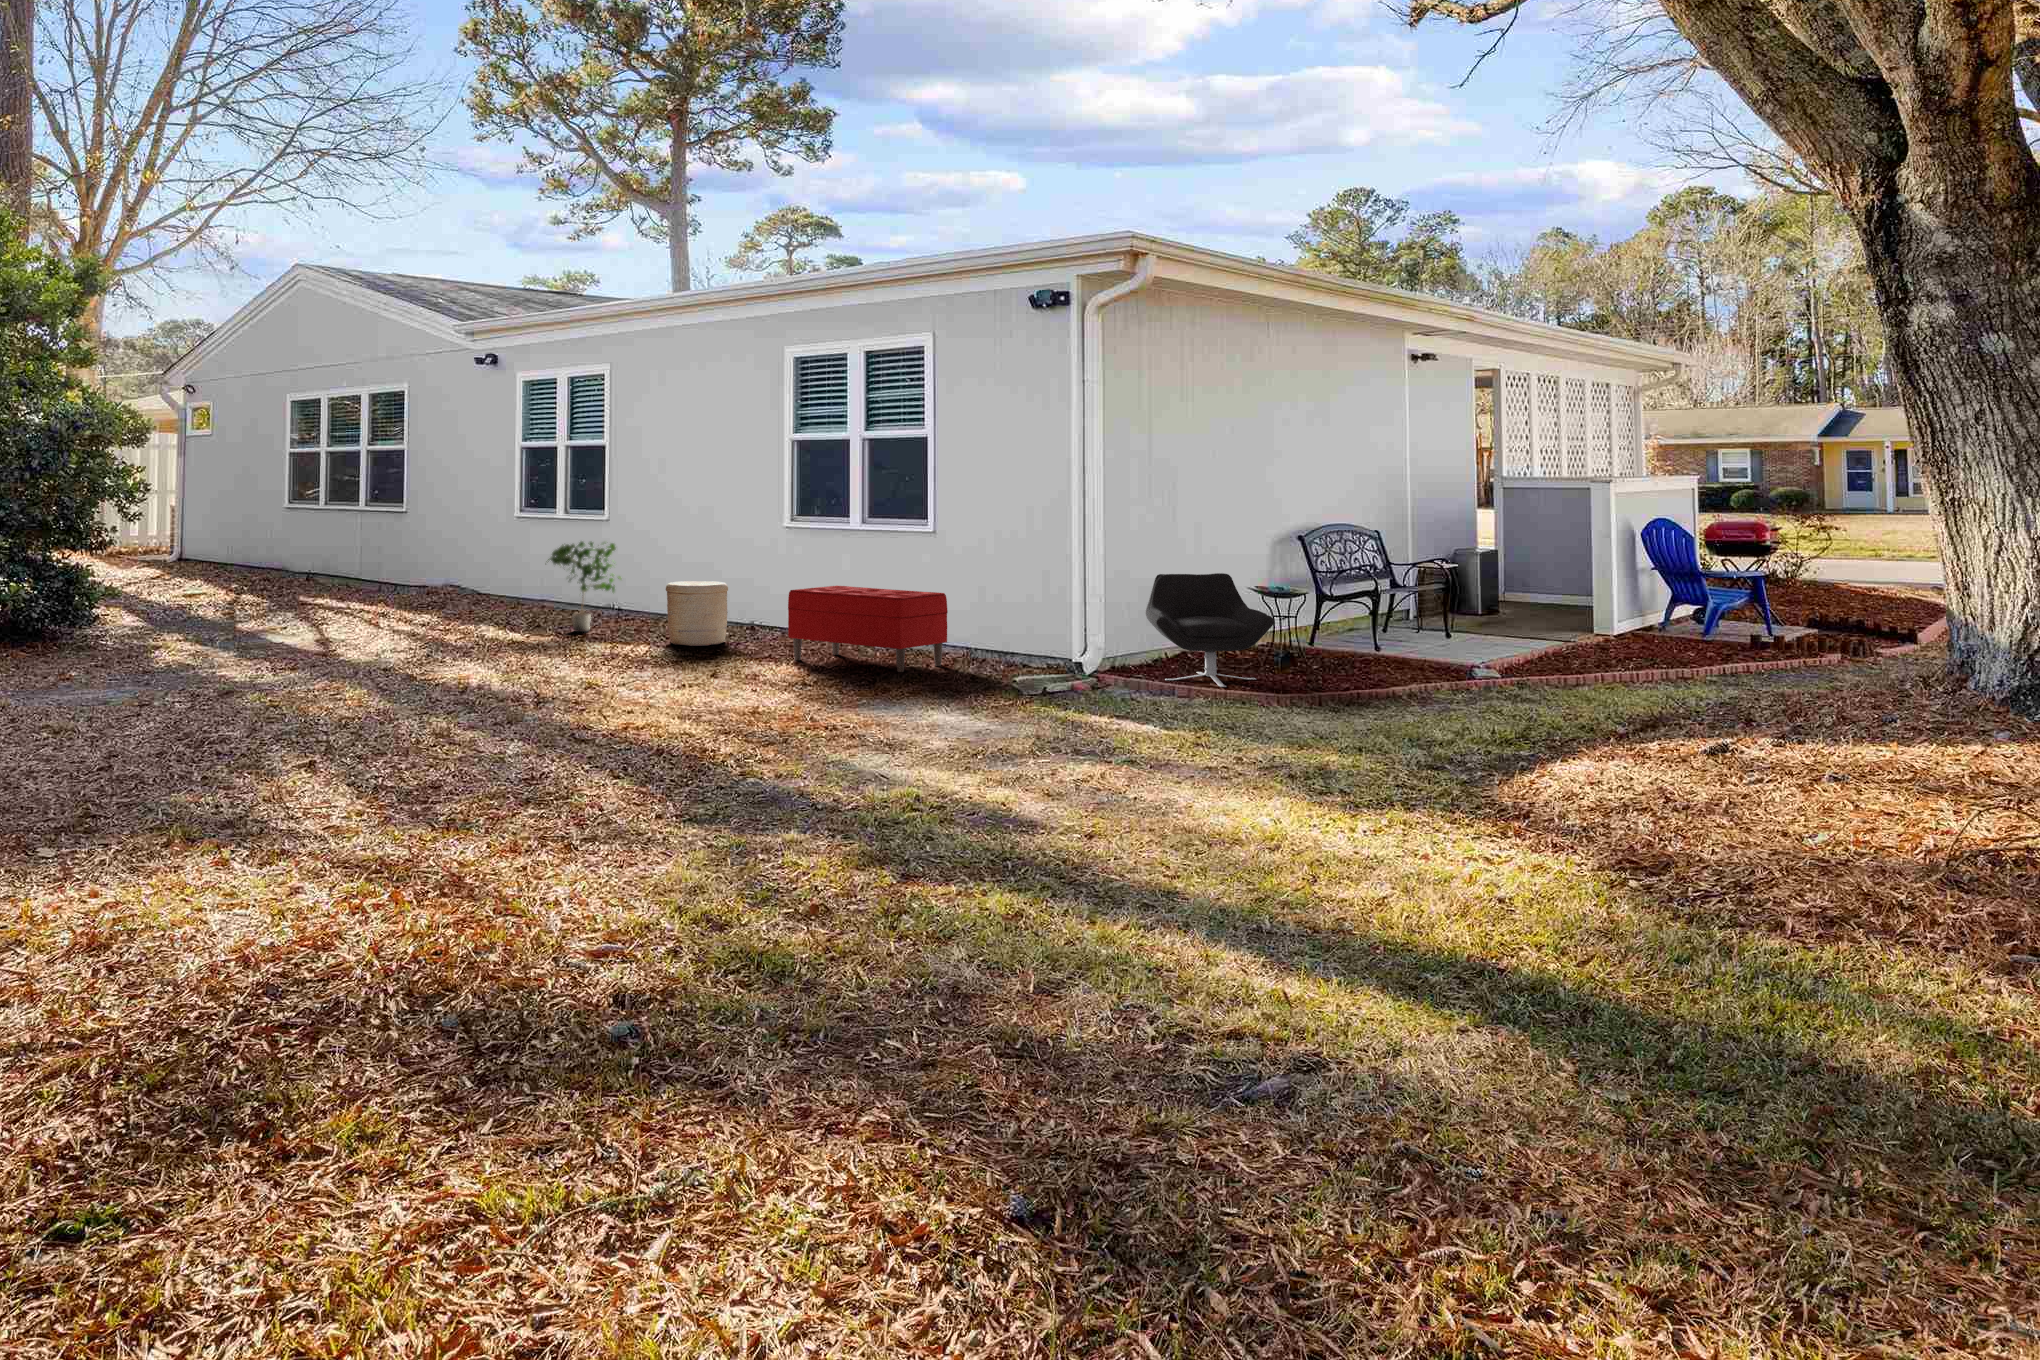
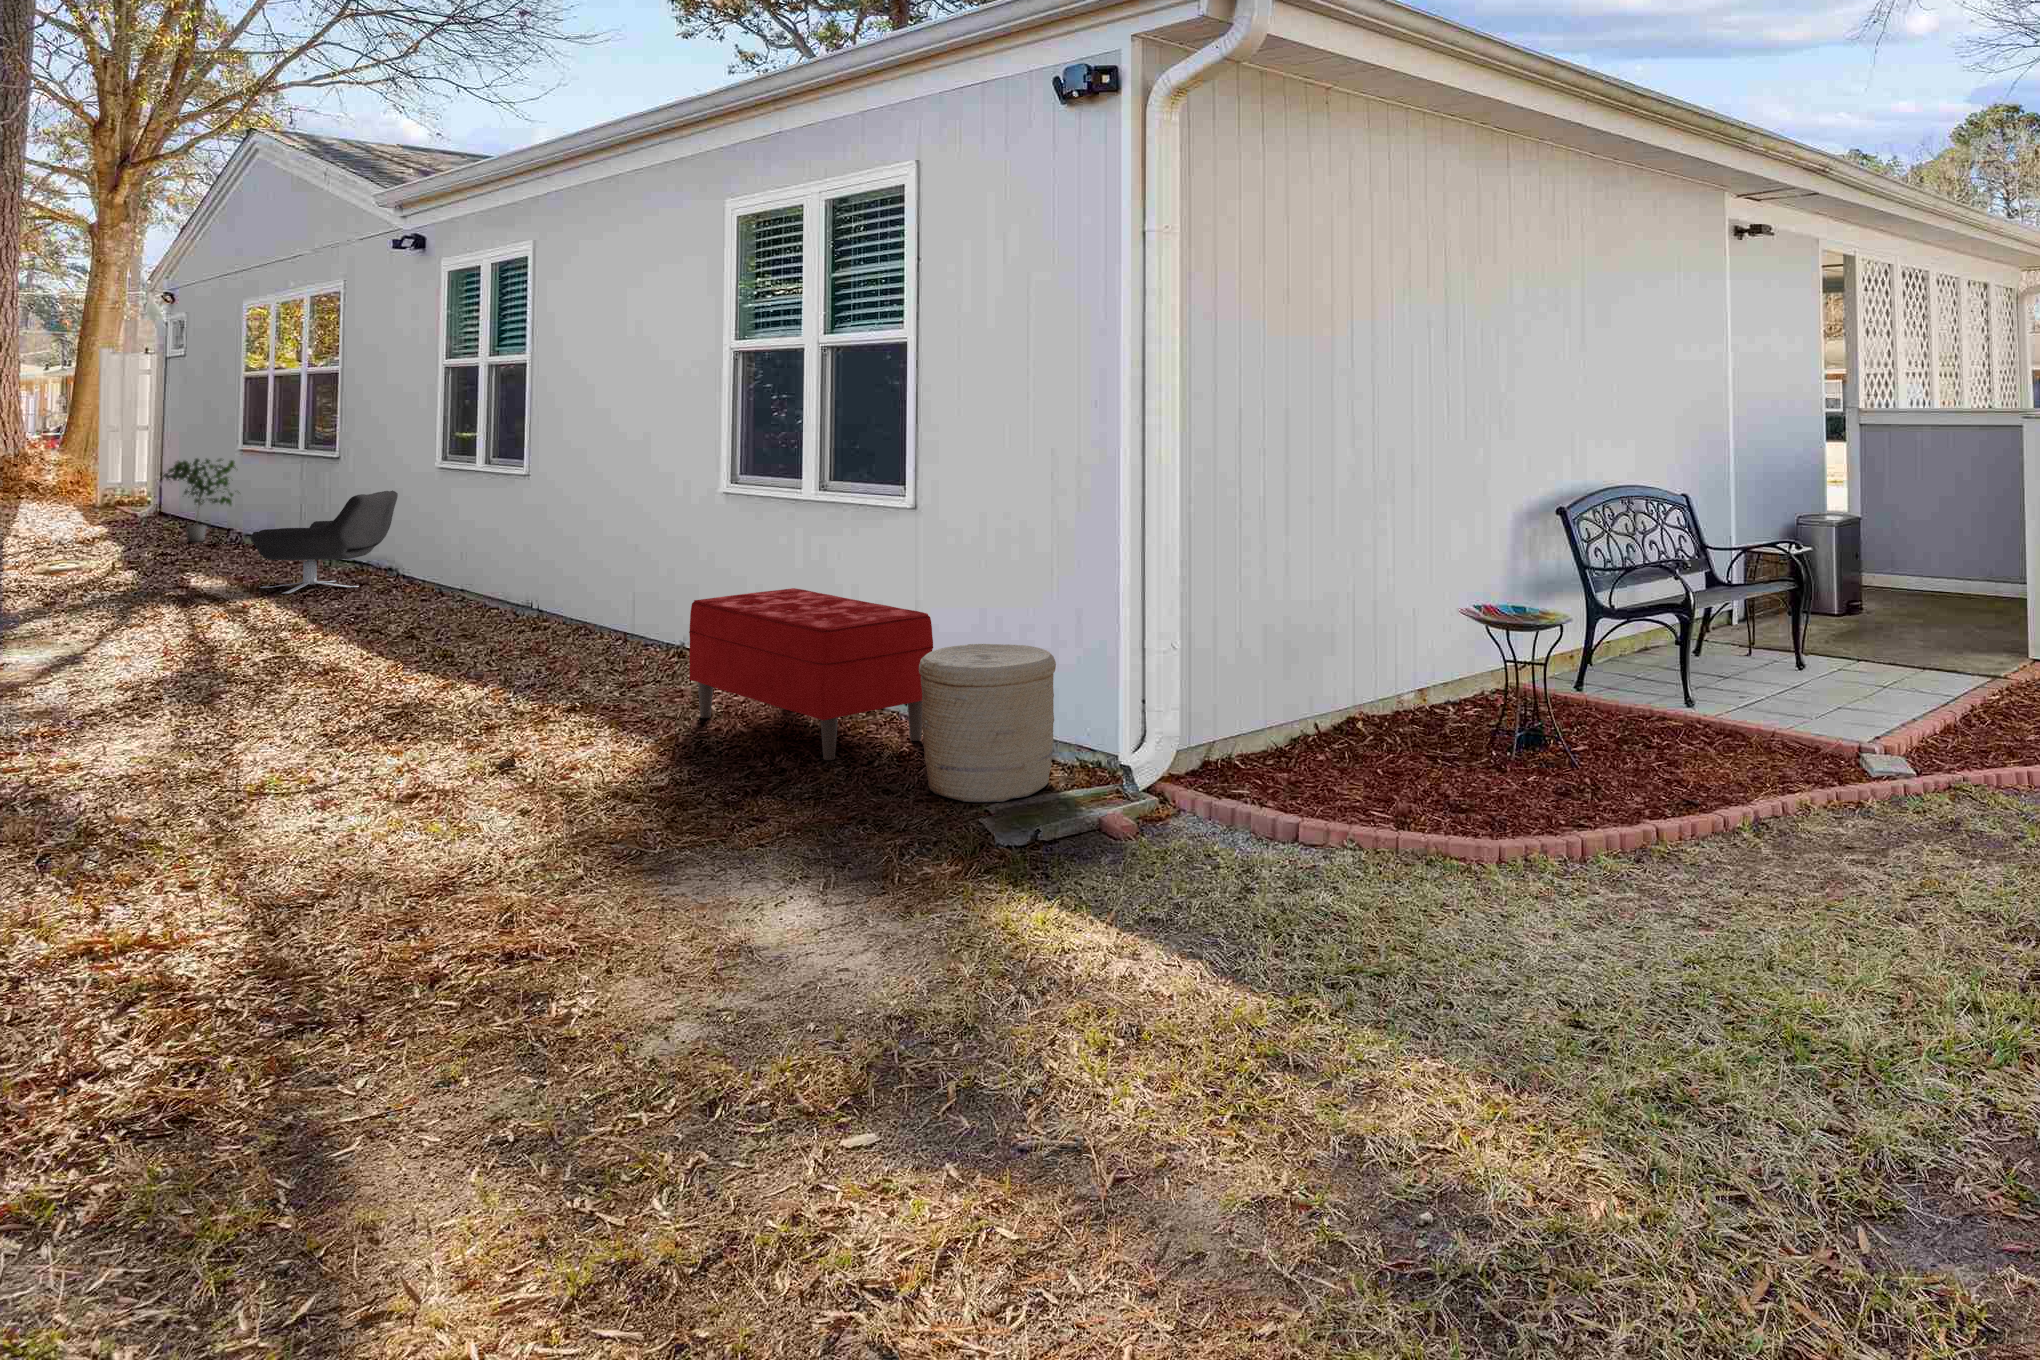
potted plant: present [548,542,621,632] -> present [160,459,236,542]
lounge chair: present [1146,573,1275,687] -> present [251,490,398,594]
woven basket: present [666,581,728,646] -> present [919,644,1056,802]

